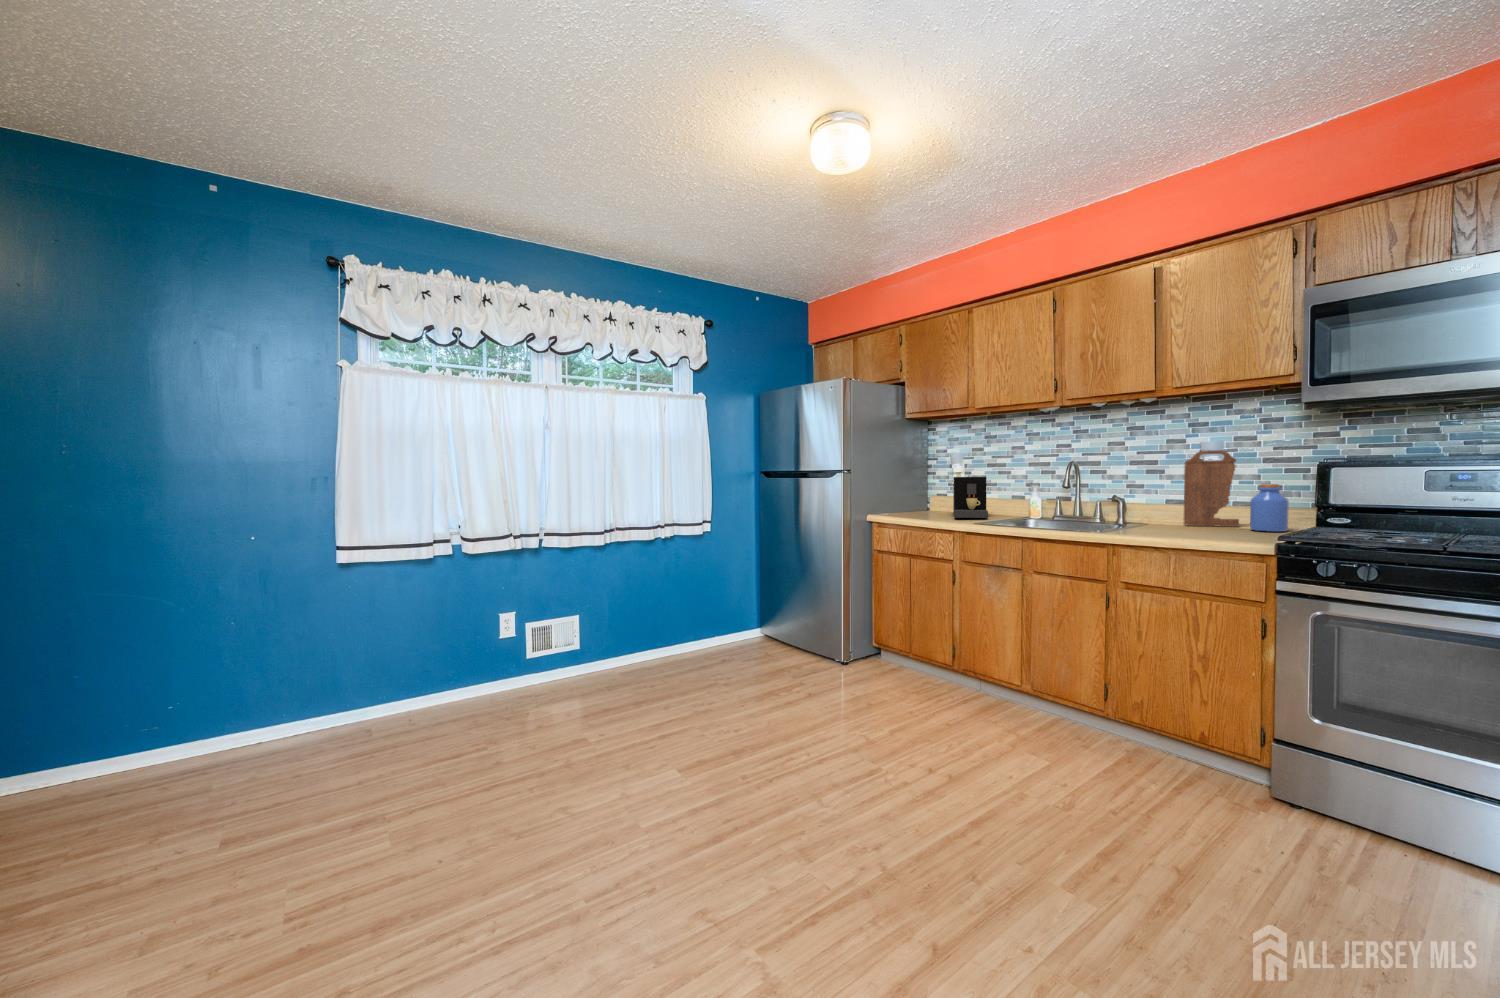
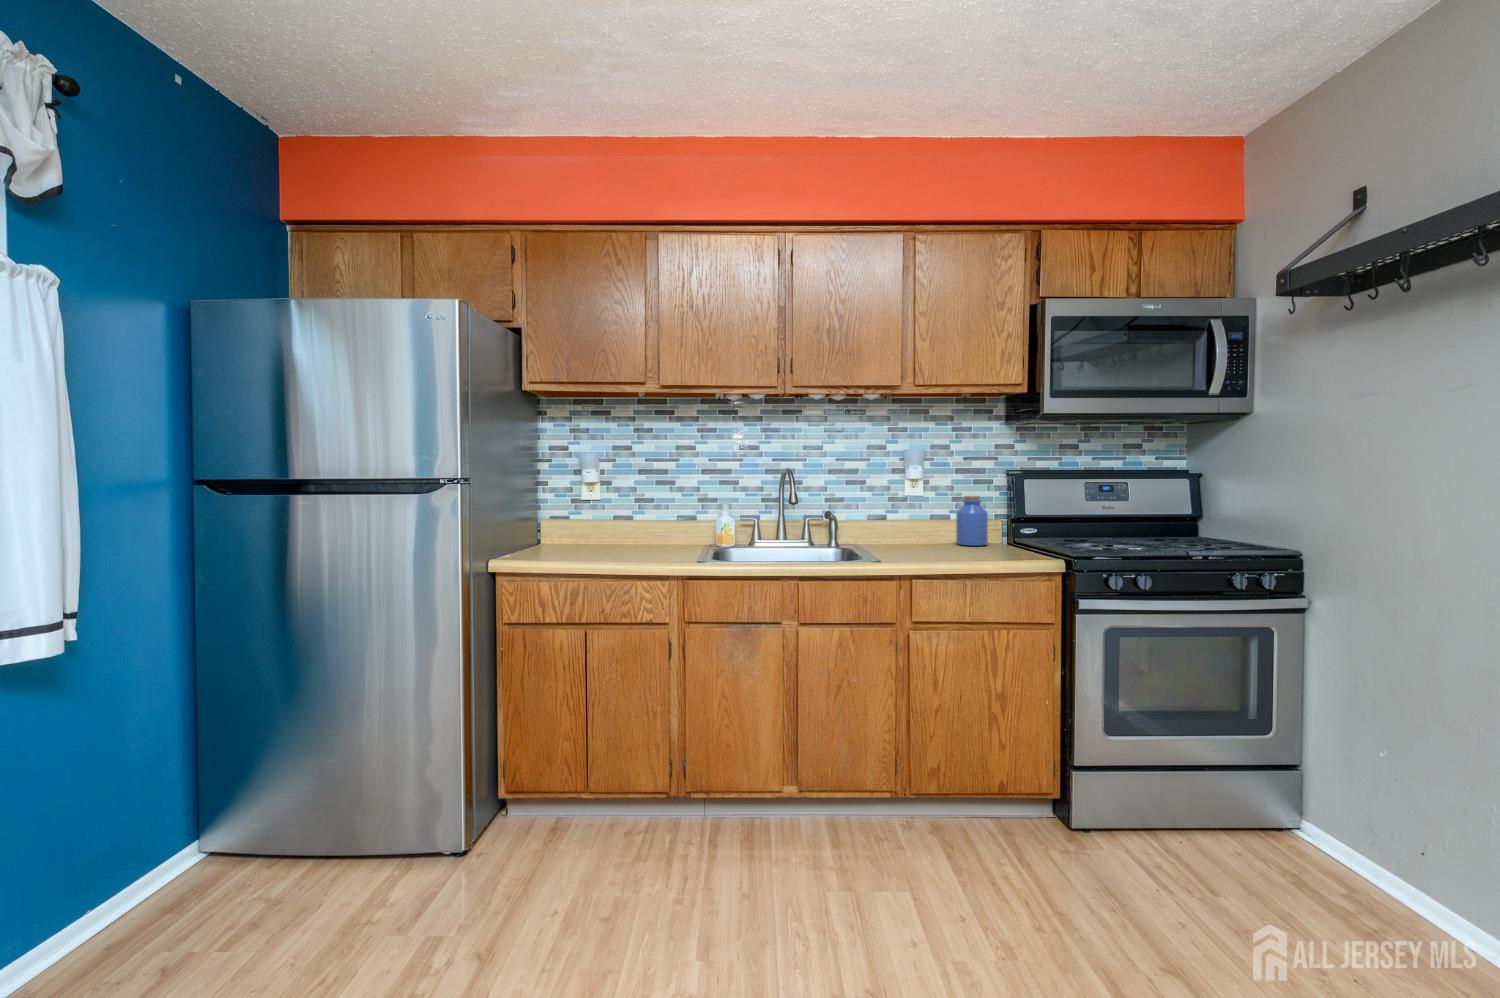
cutting board: present [1184,450,1239,527] -> none [894,460,938,544]
coffee maker: present [953,477,988,518] -> none [594,489,678,553]

